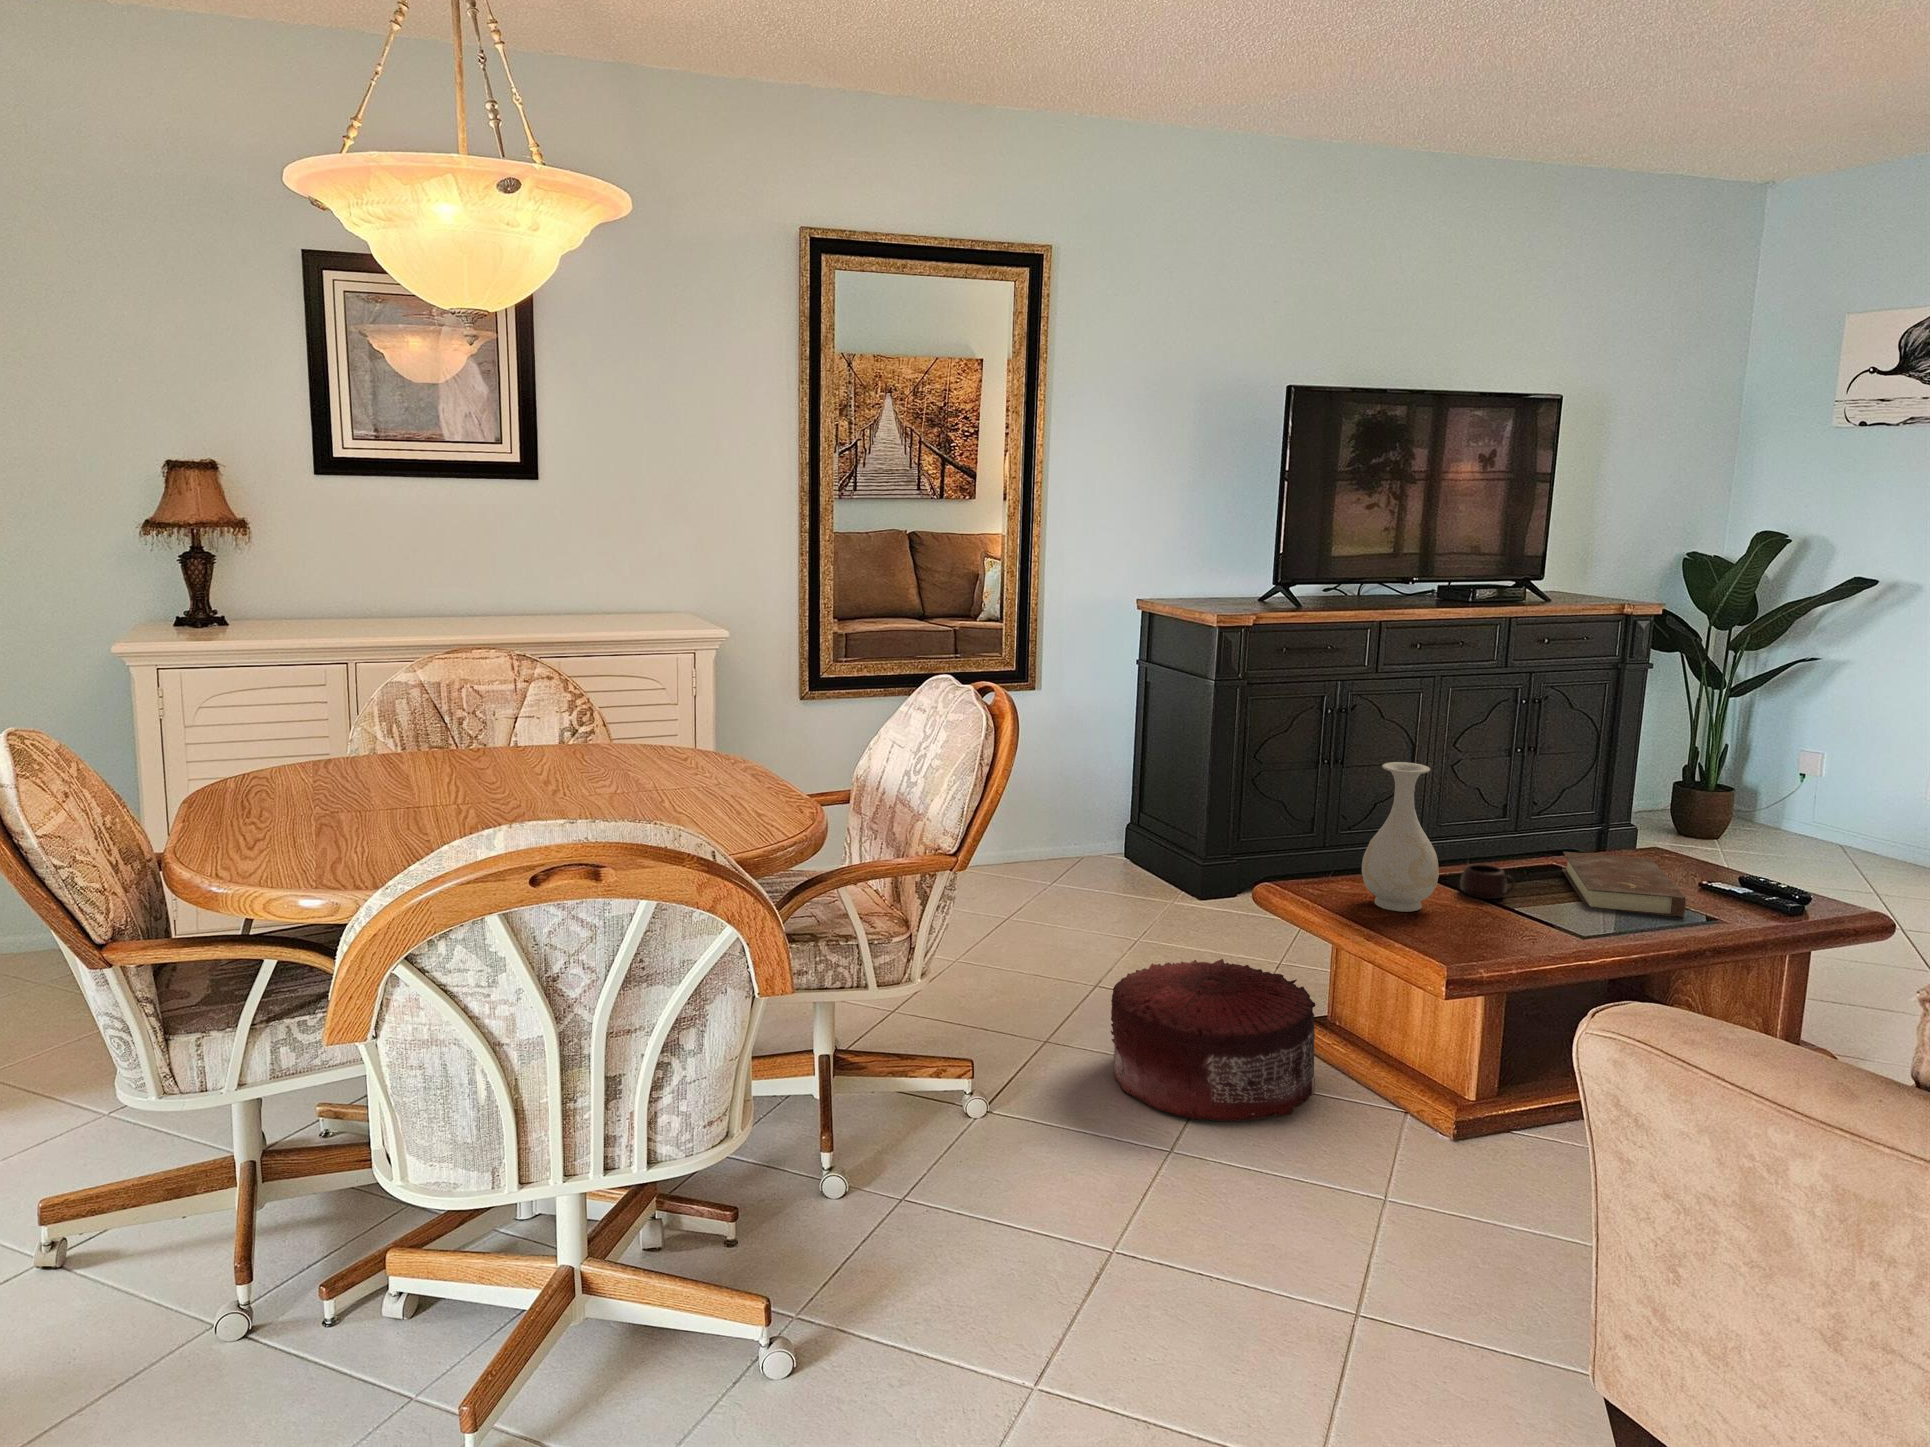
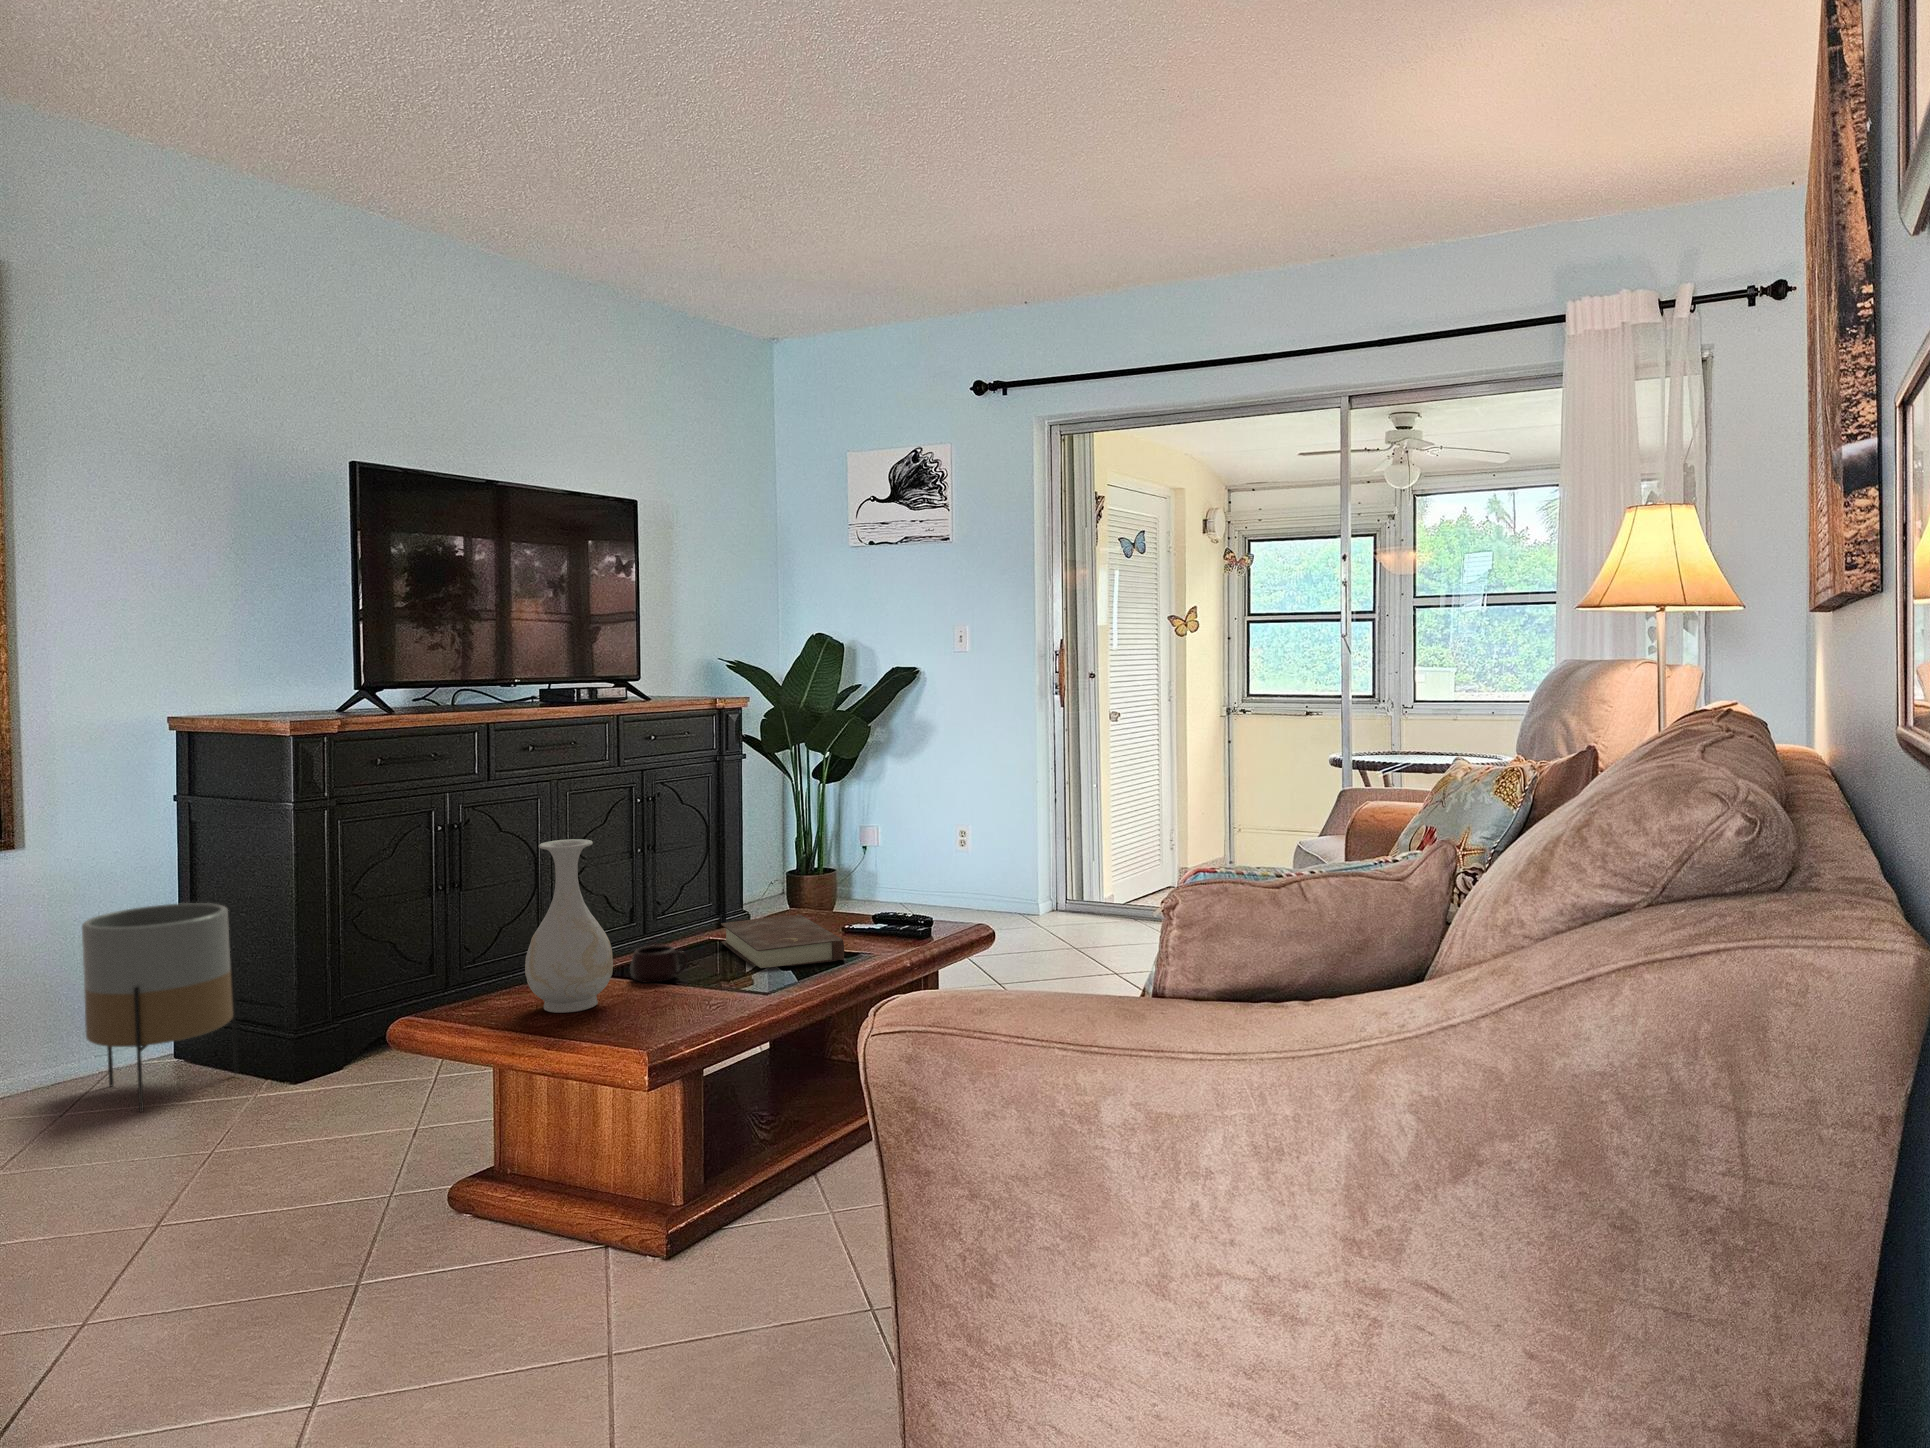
planter: none [1068,743,1167,895] -> present [82,903,238,1112]
pouf: present [1111,959,1315,1121] -> none [200,1127,498,1351]

